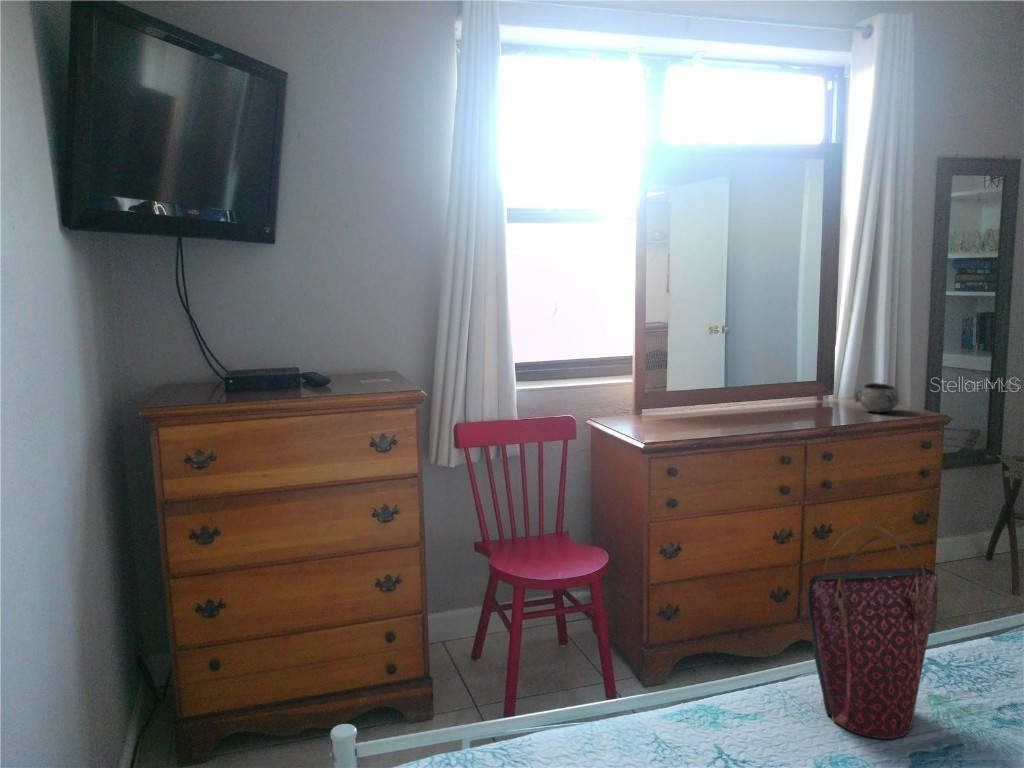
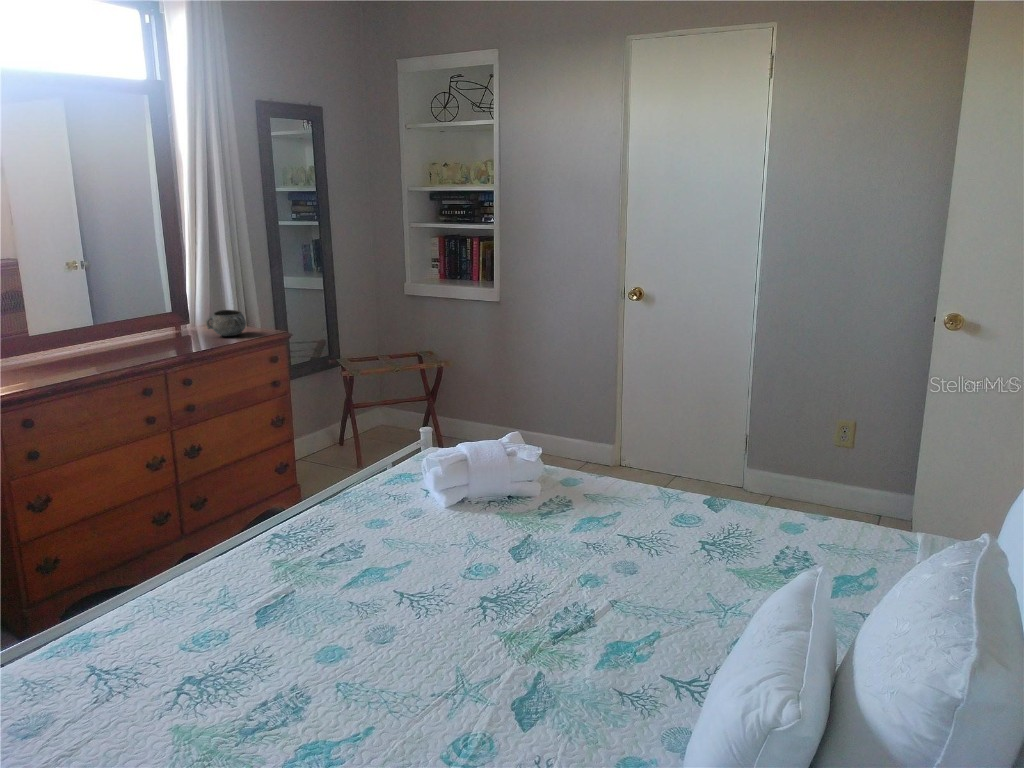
handbag: present [807,525,938,739] -> none [157,438,265,611]

